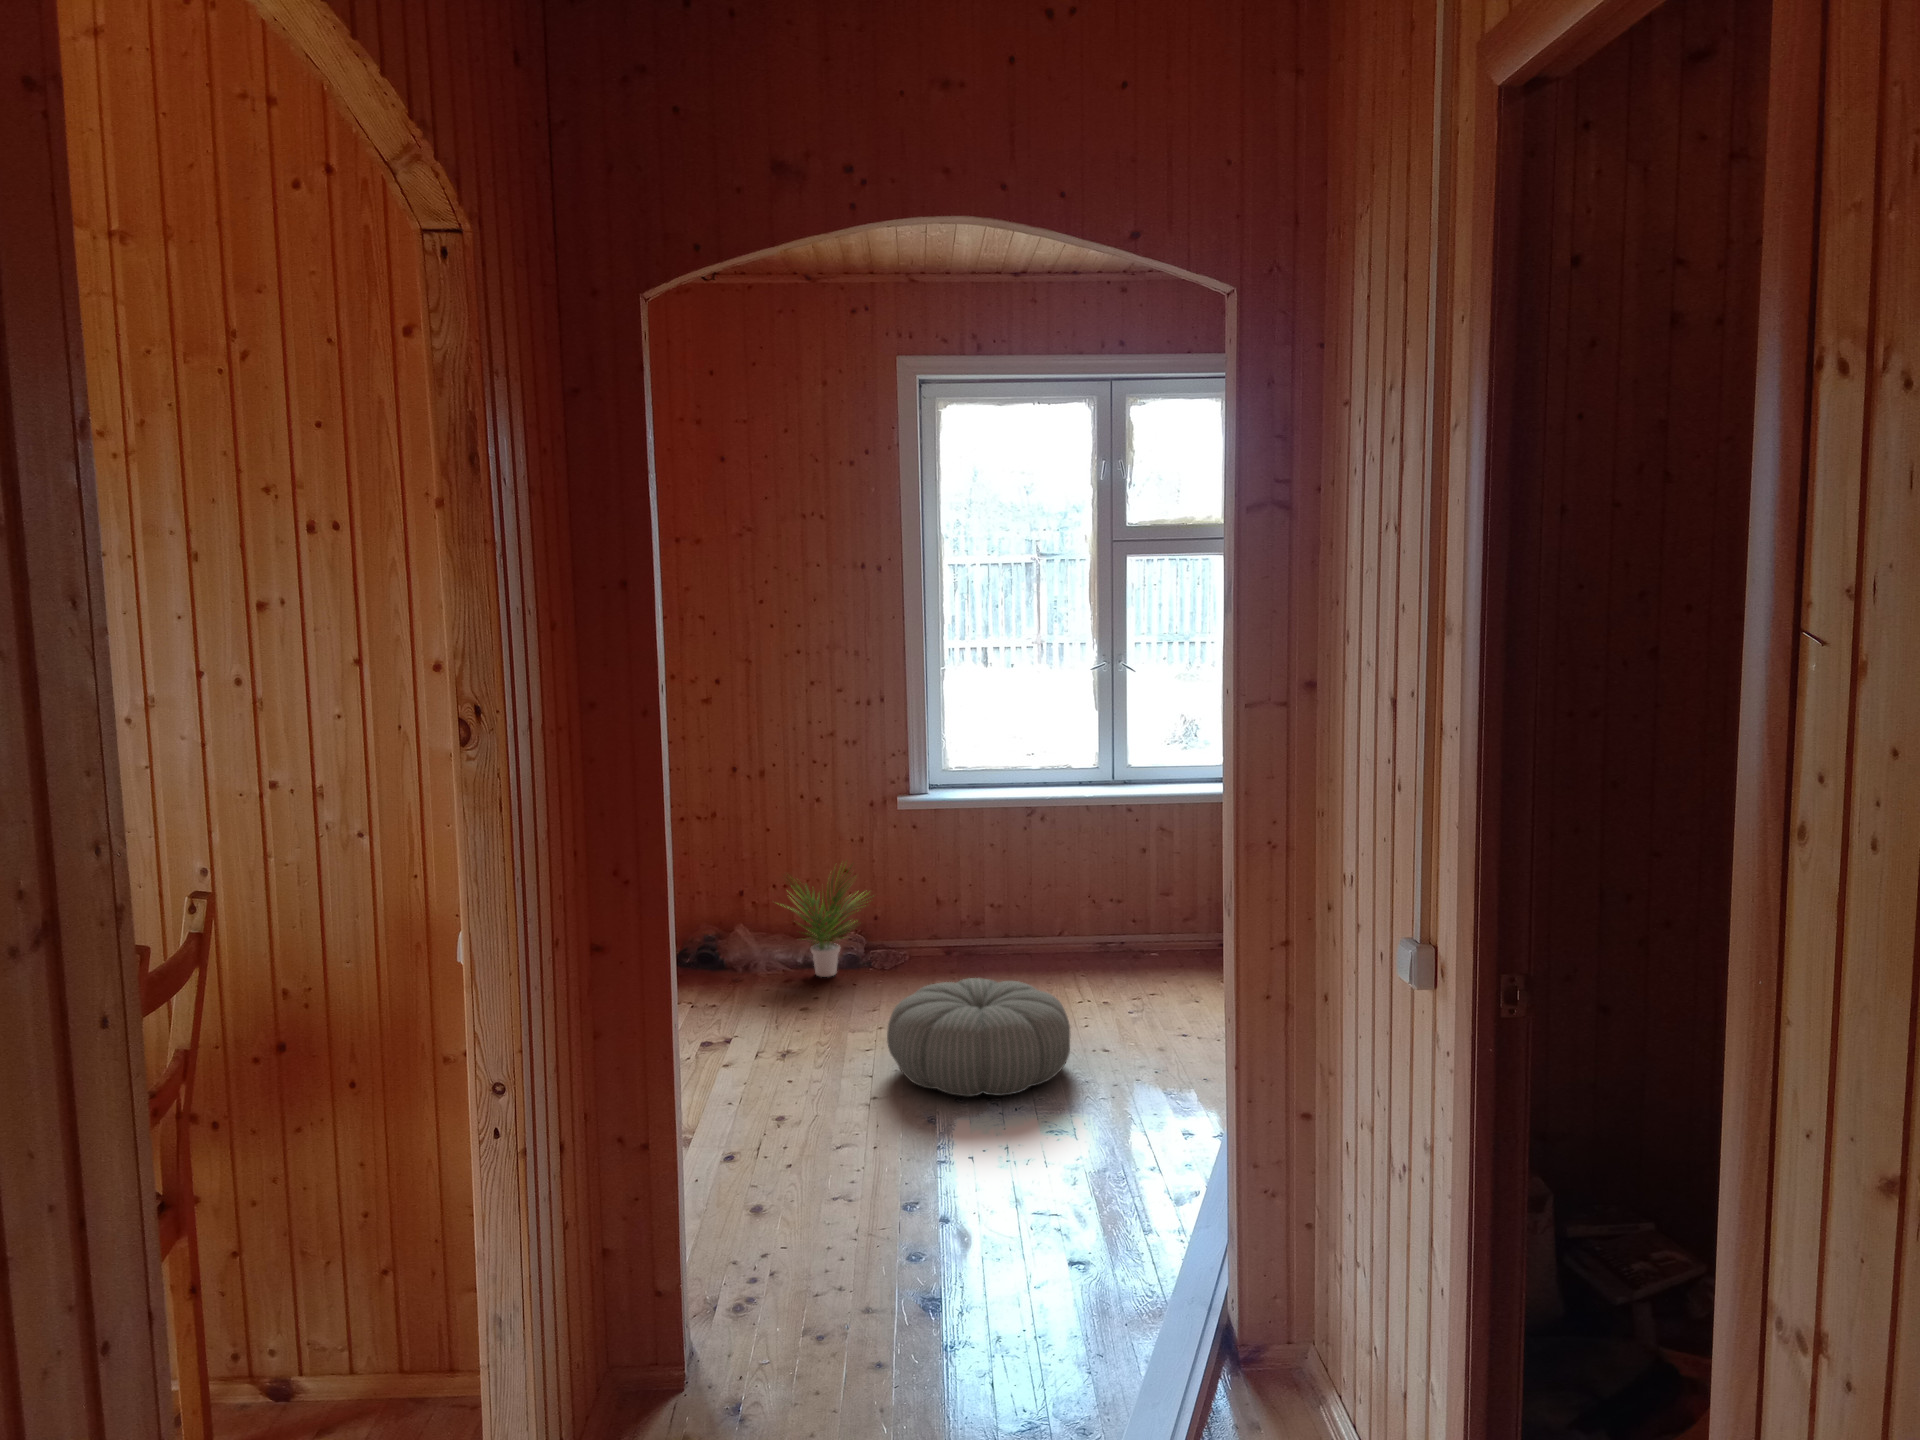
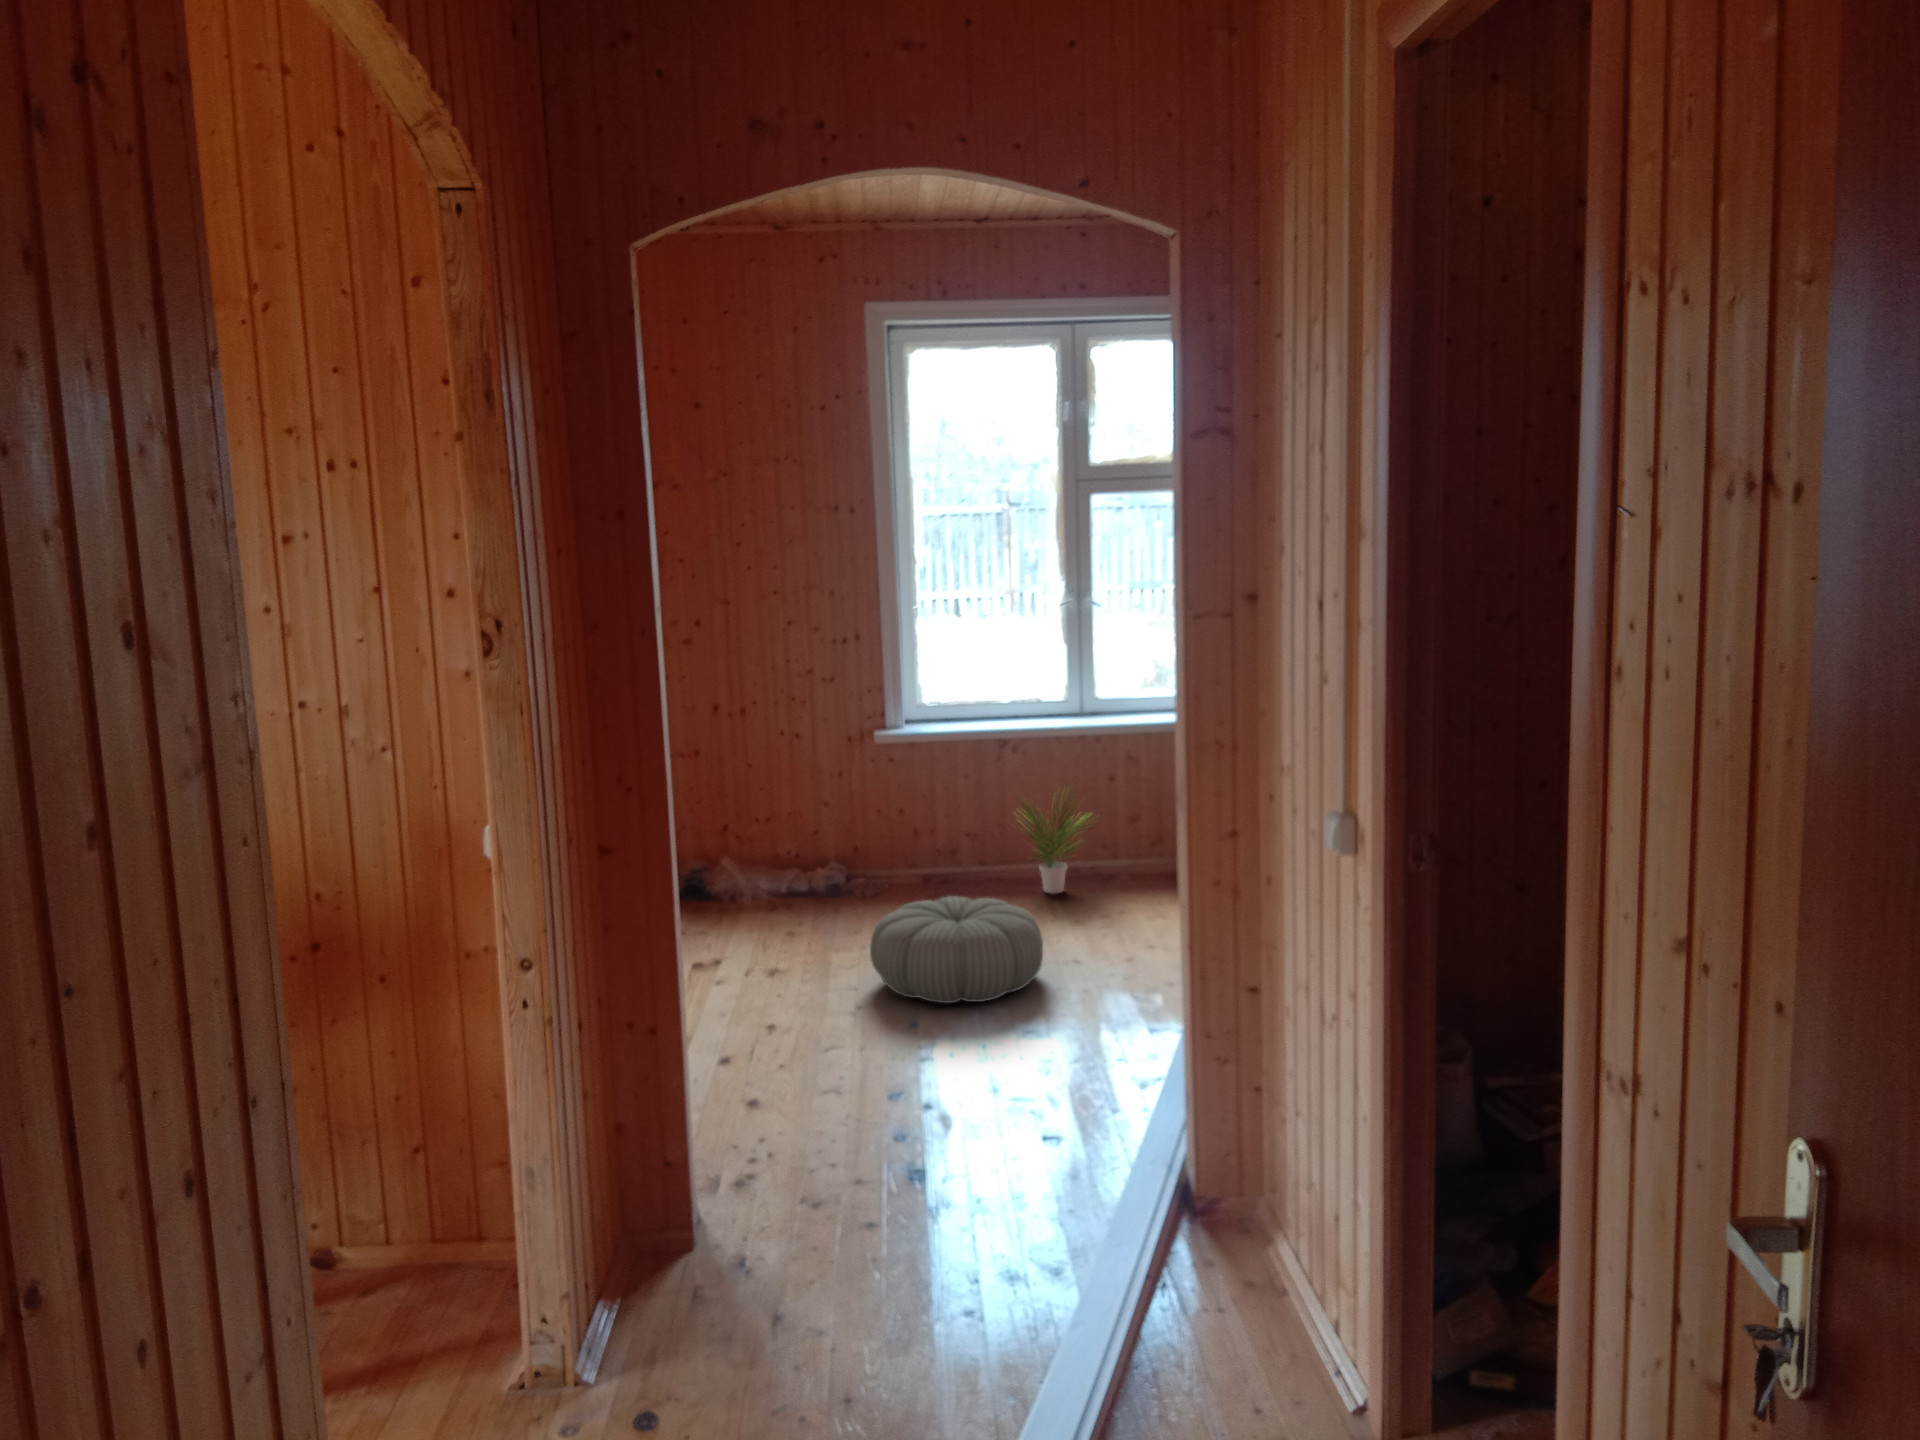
potted plant: present [784,868,870,977] -> present [1015,787,1092,893]

